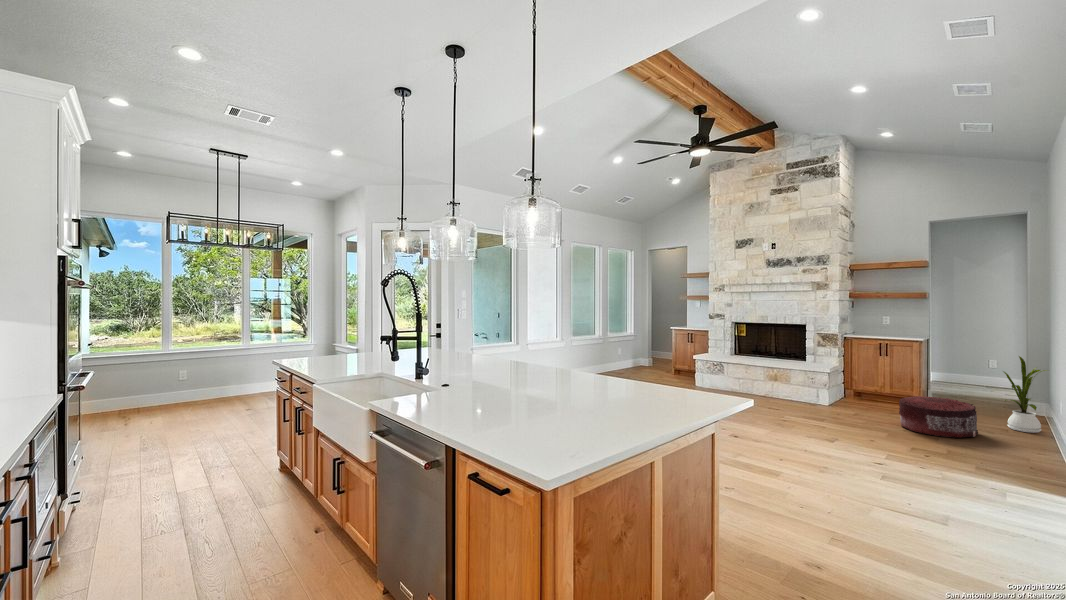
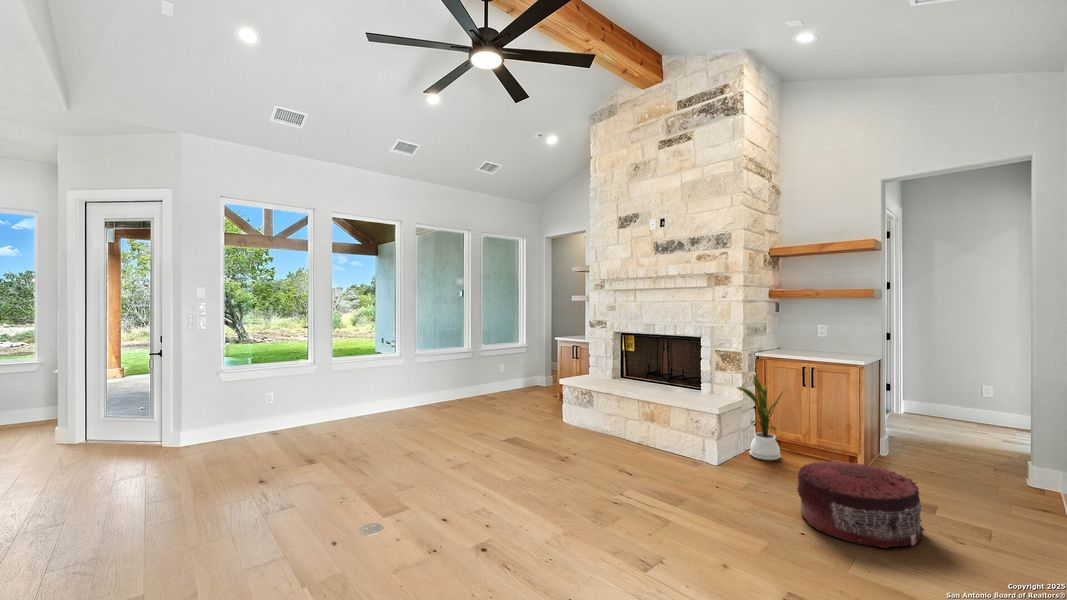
house plant: present [1004,356,1046,433] -> present [738,375,785,460]

